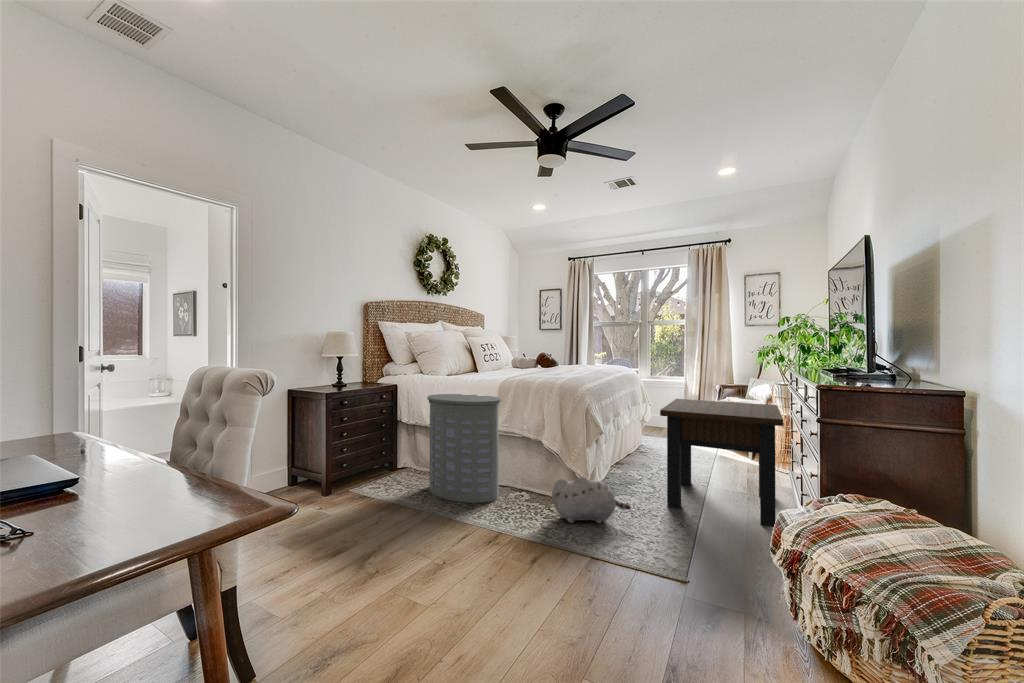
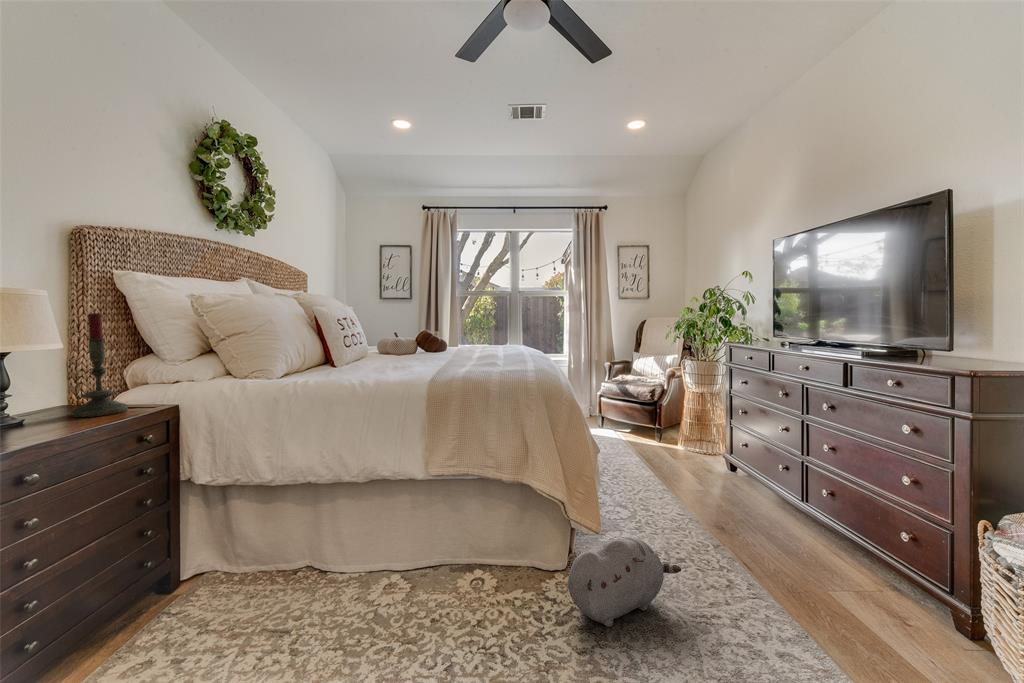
candle: none [362,341,380,385] -> present [71,311,128,417]
laundry hamper: present [427,394,501,503] -> none [276,413,448,644]
side table: present [660,399,783,527] -> none [632,386,820,539]

